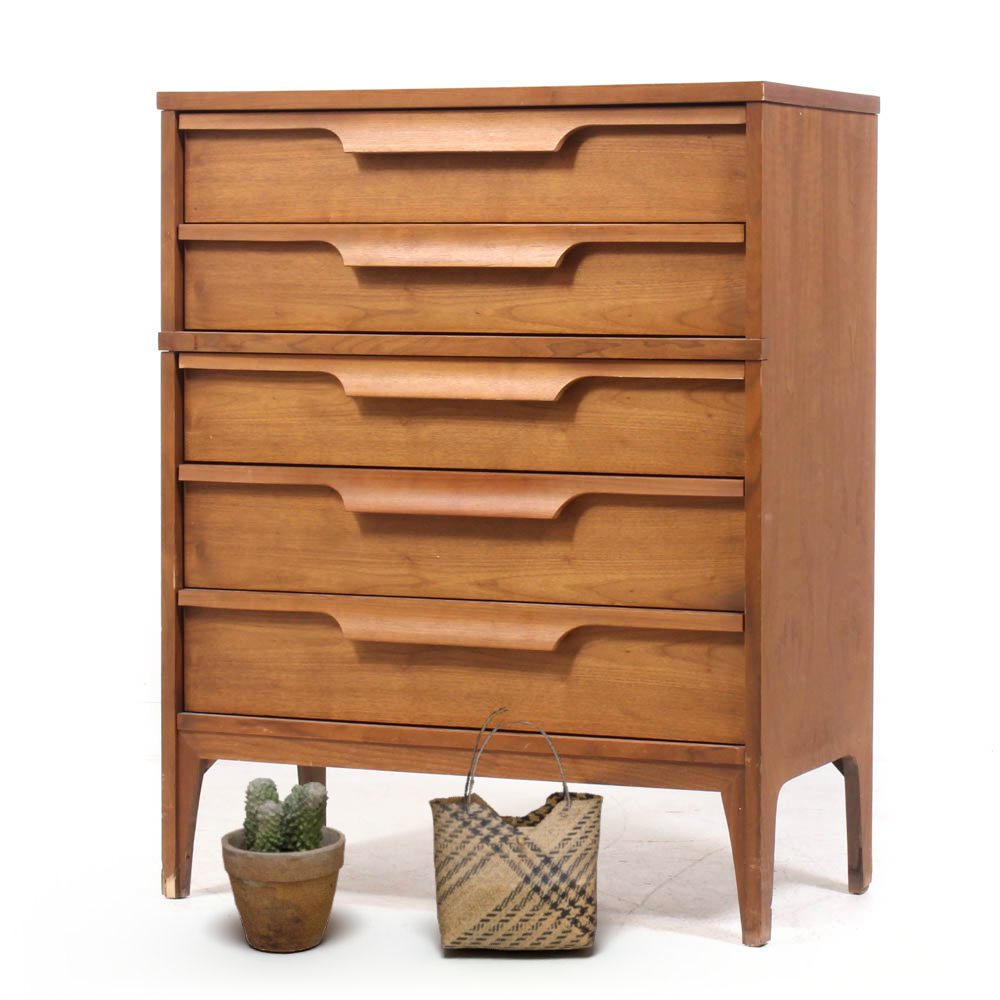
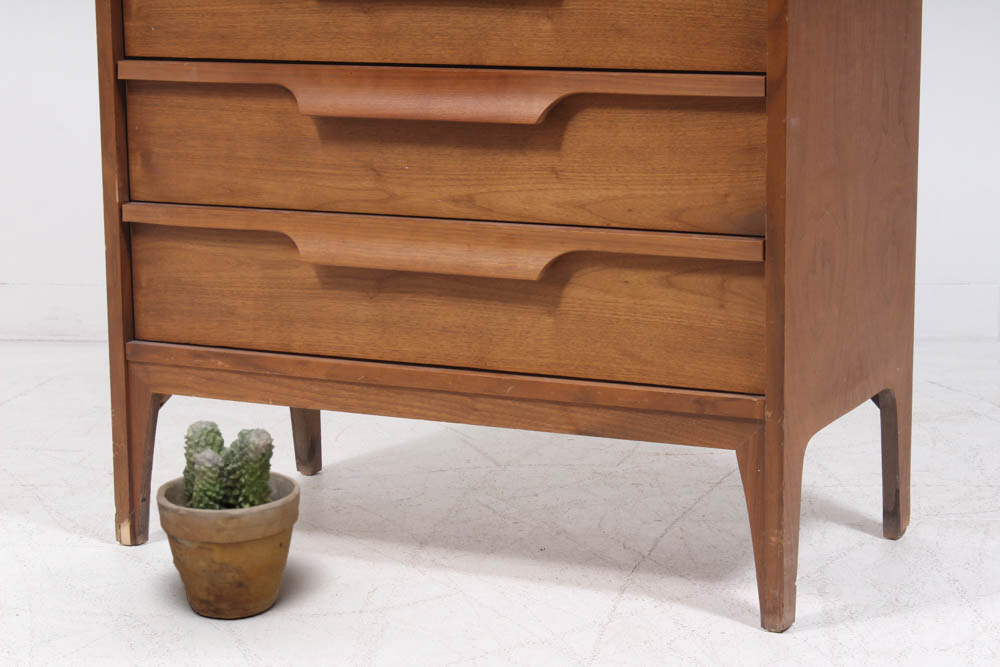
woven basket: present [429,707,603,950] -> none [390,342,595,624]

